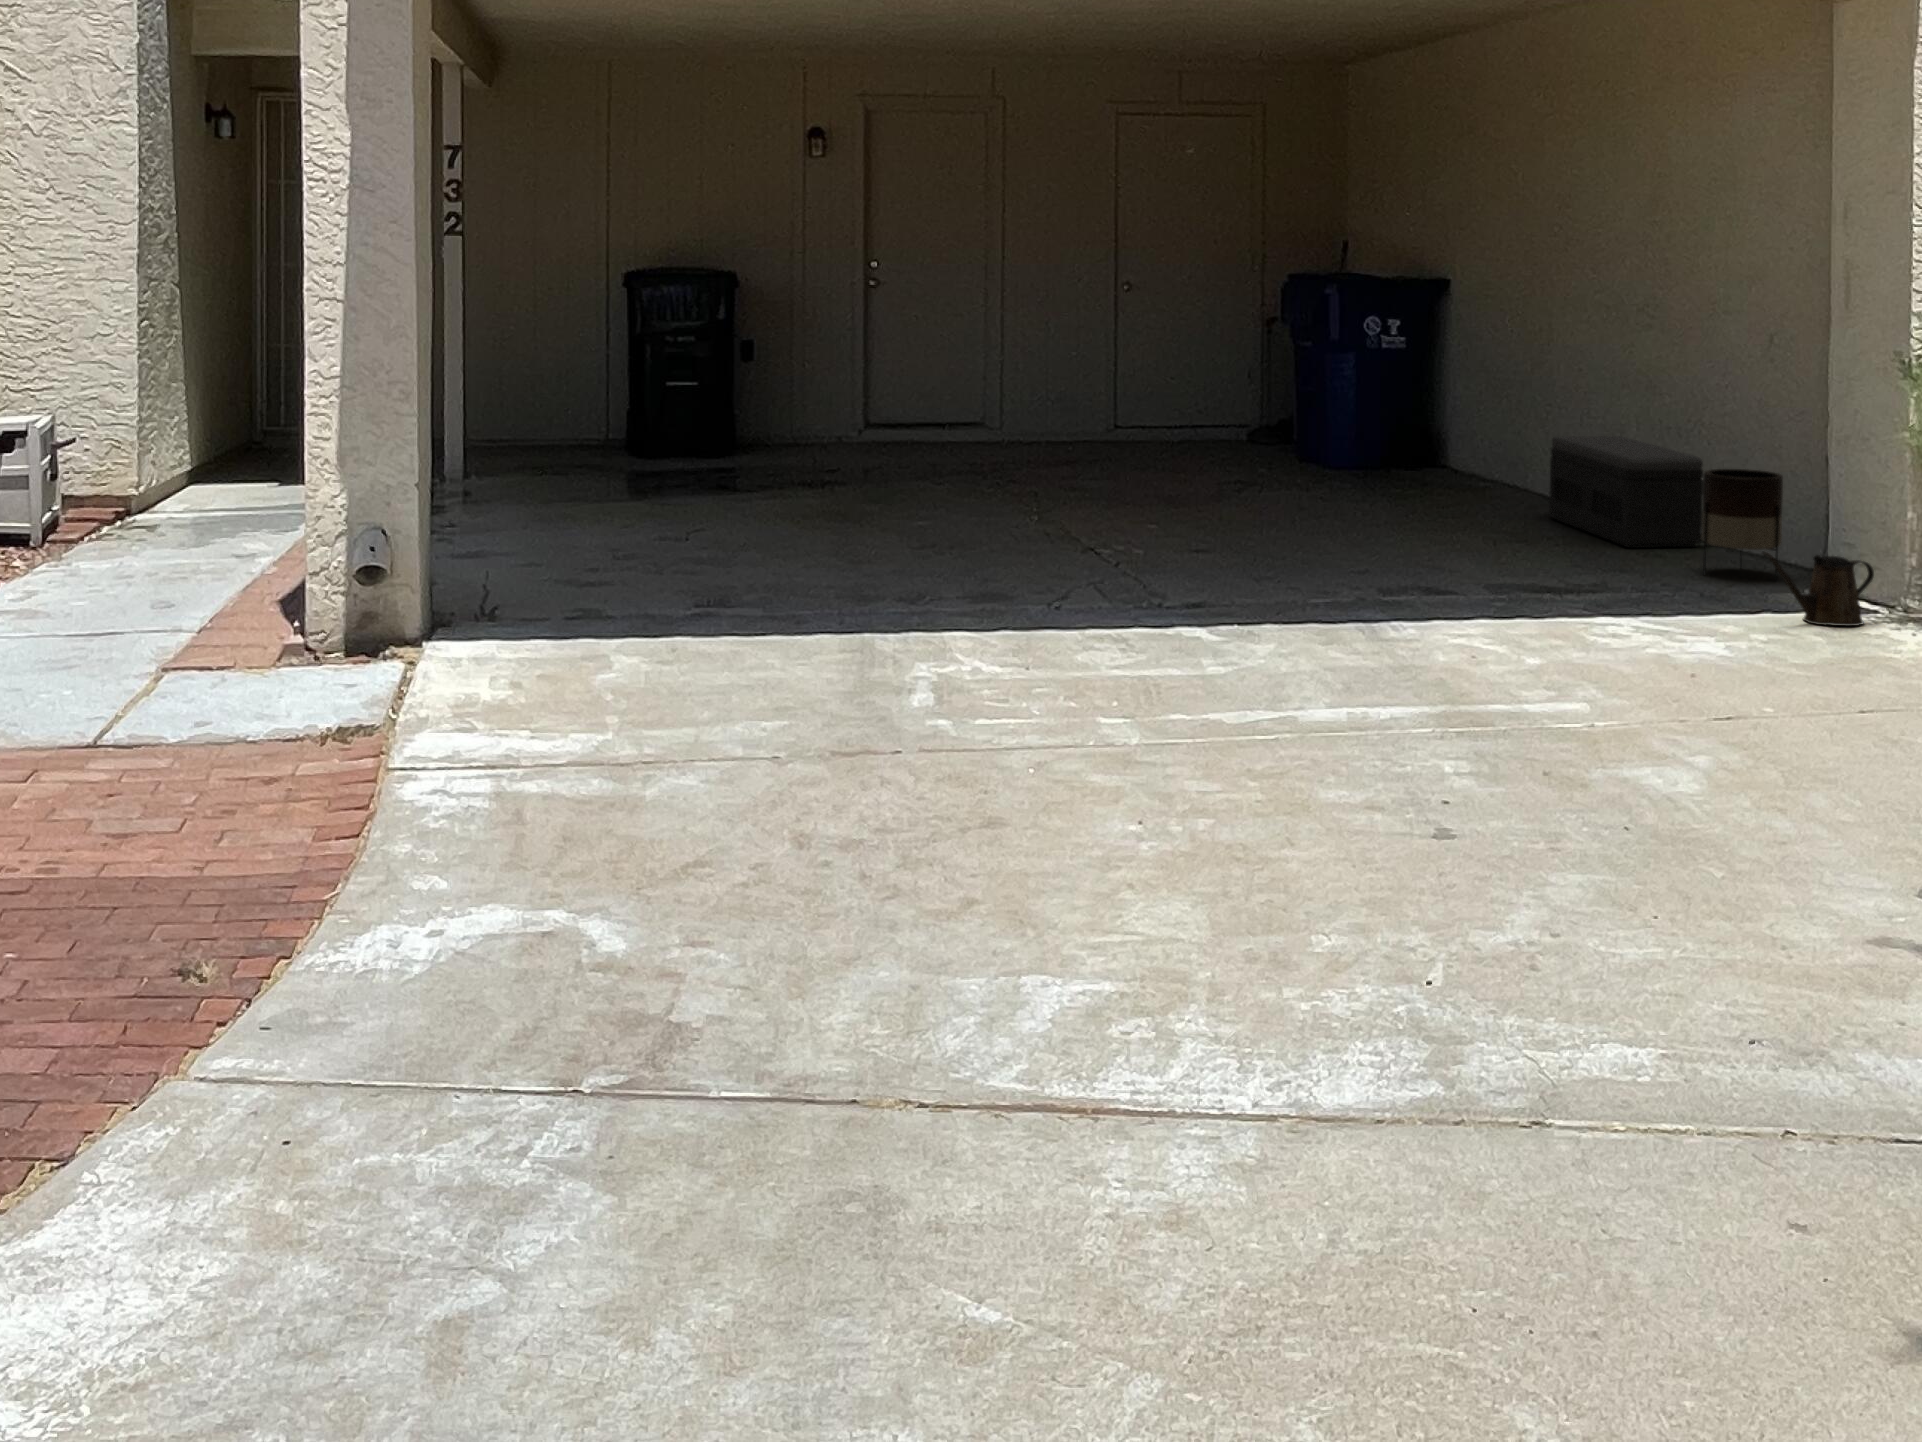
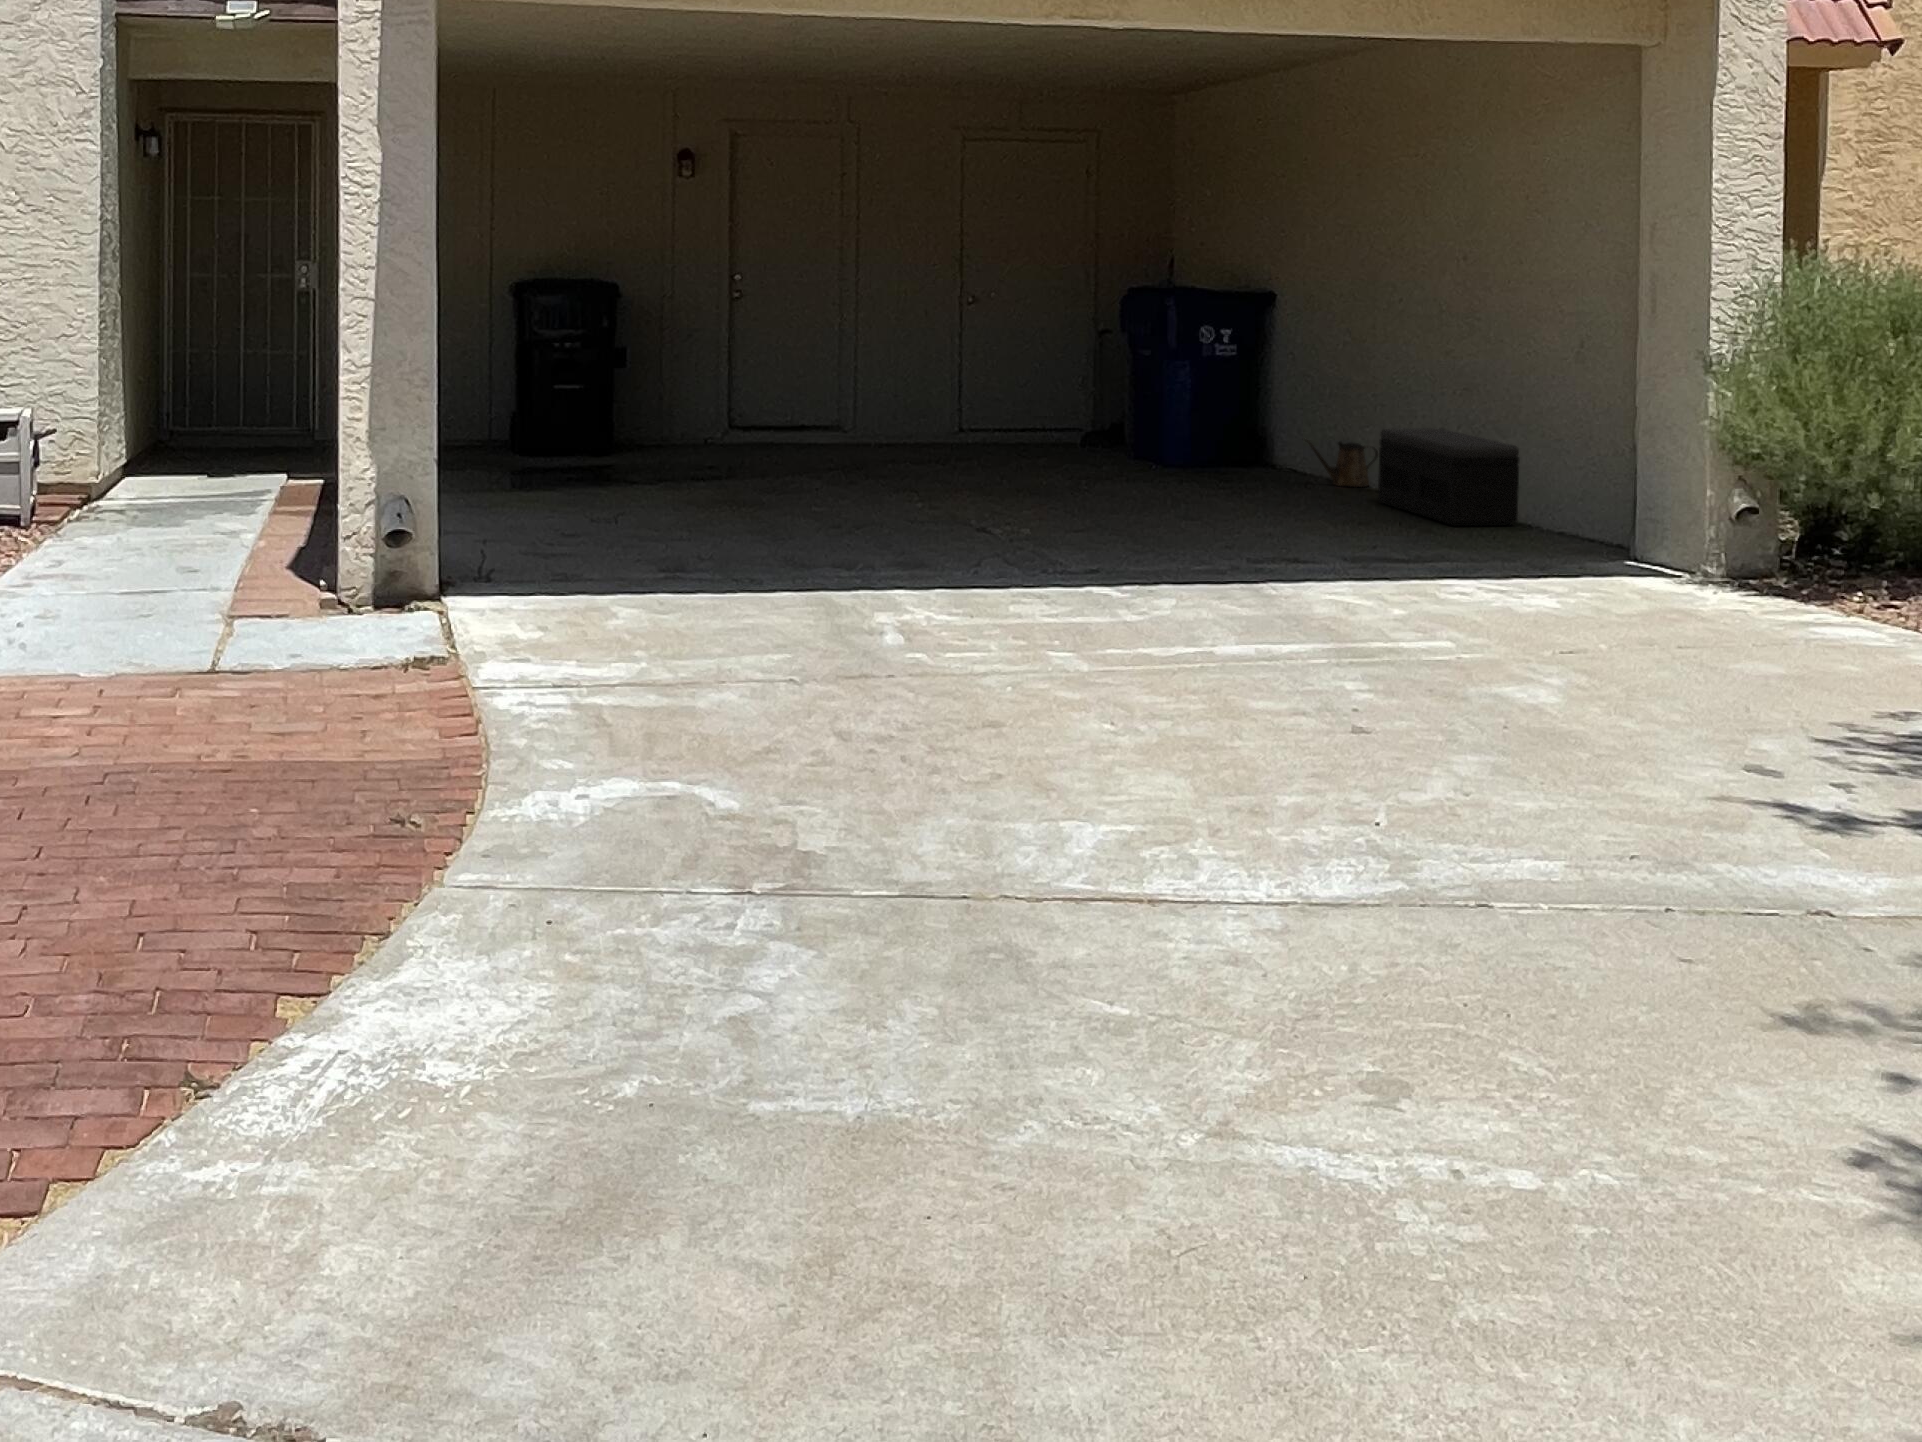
planter: present [1701,469,1783,579] -> none [1522,455,1594,552]
watering can: present [1762,551,1874,626] -> present [1304,438,1378,487]

